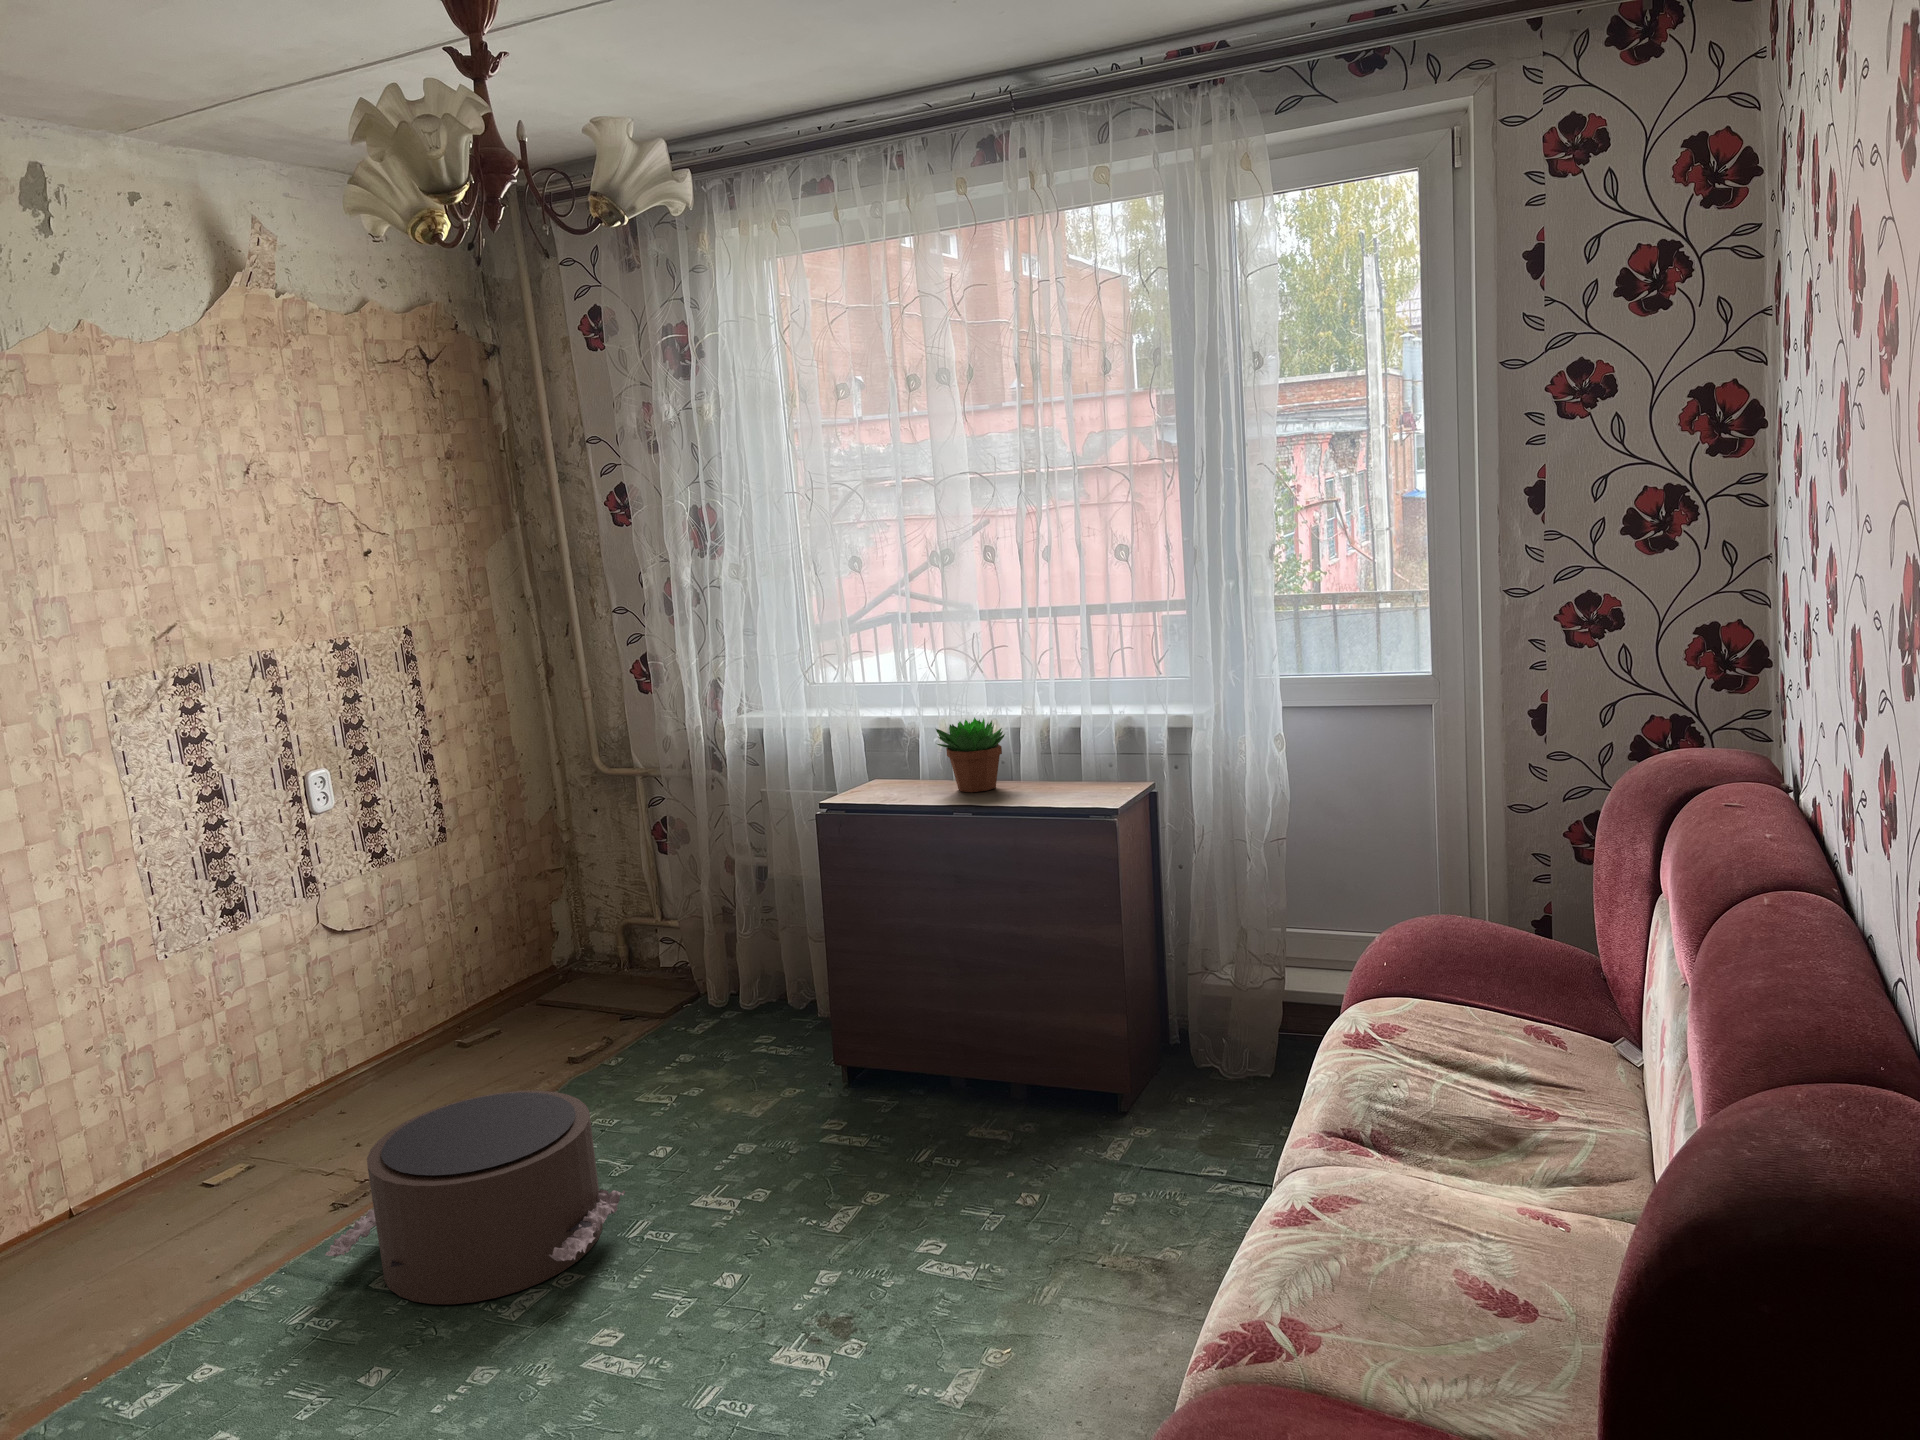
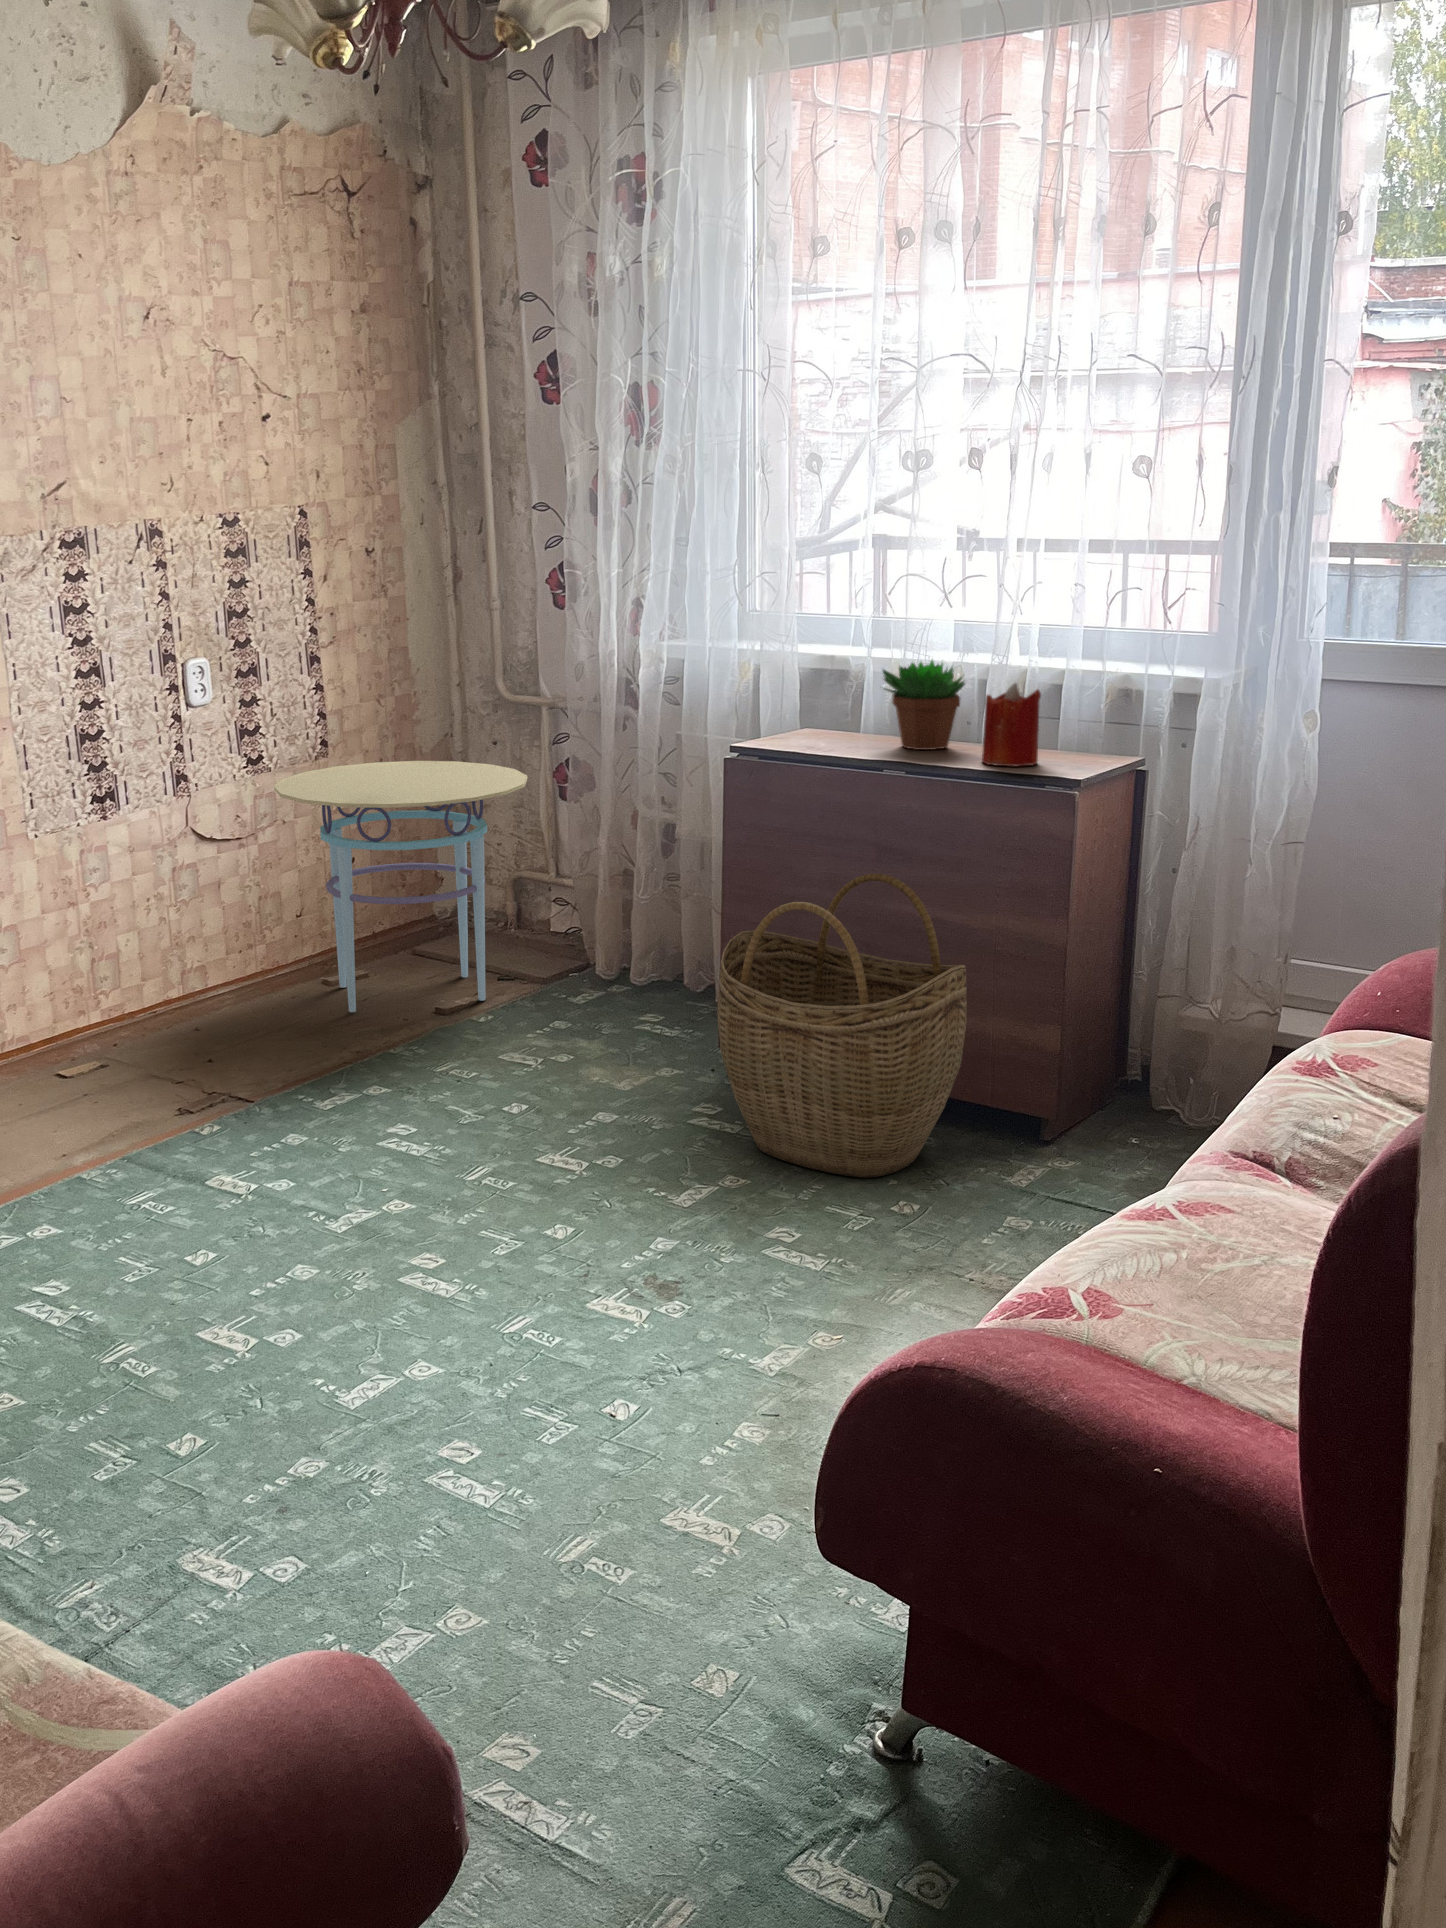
candle: none [1026,733,1073,802] -> present [982,683,1041,766]
side table: none [402,832,636,1074] -> present [274,761,528,1012]
woven basket: none [839,902,1050,1170] -> present [717,874,967,1178]
pouf: present [326,1090,625,1304] -> none [164,1015,465,1210]

